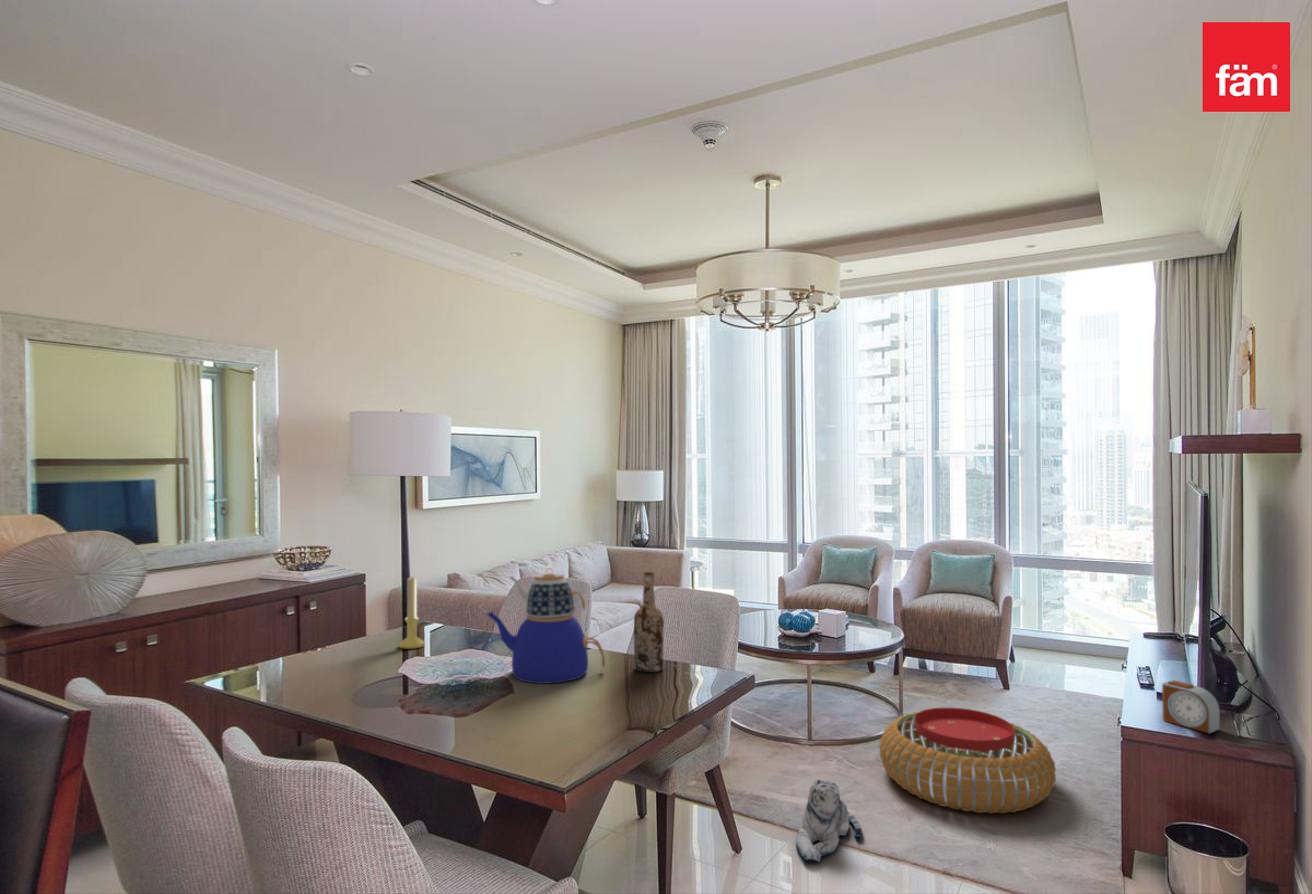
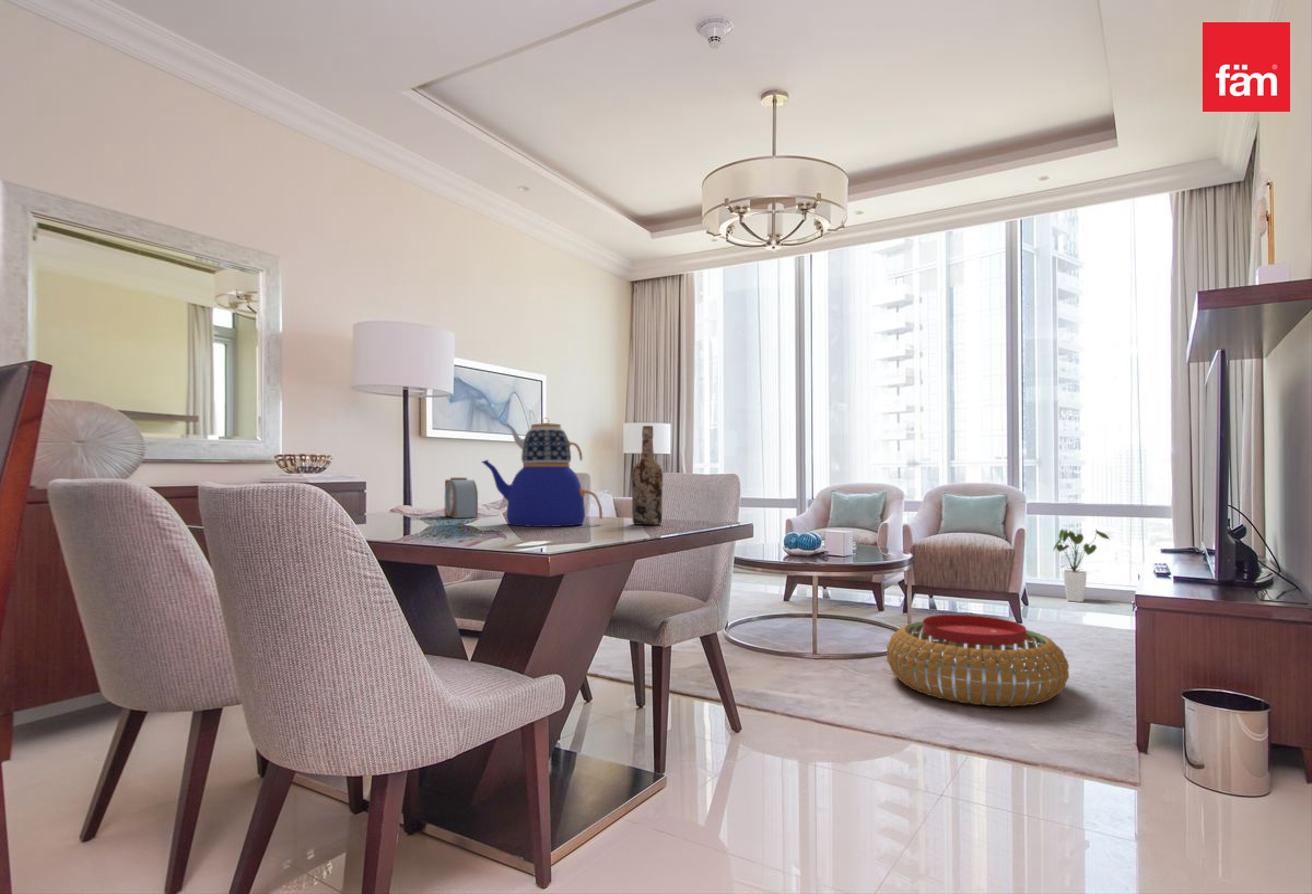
candle holder: present [399,578,424,649] -> none [395,444,421,517]
house plant: none [1040,586,1096,660] -> present [1054,530,1109,602]
alarm clock: present [1162,680,1220,733] -> present [445,477,478,518]
plush toy: present [796,779,862,861] -> none [799,661,868,738]

